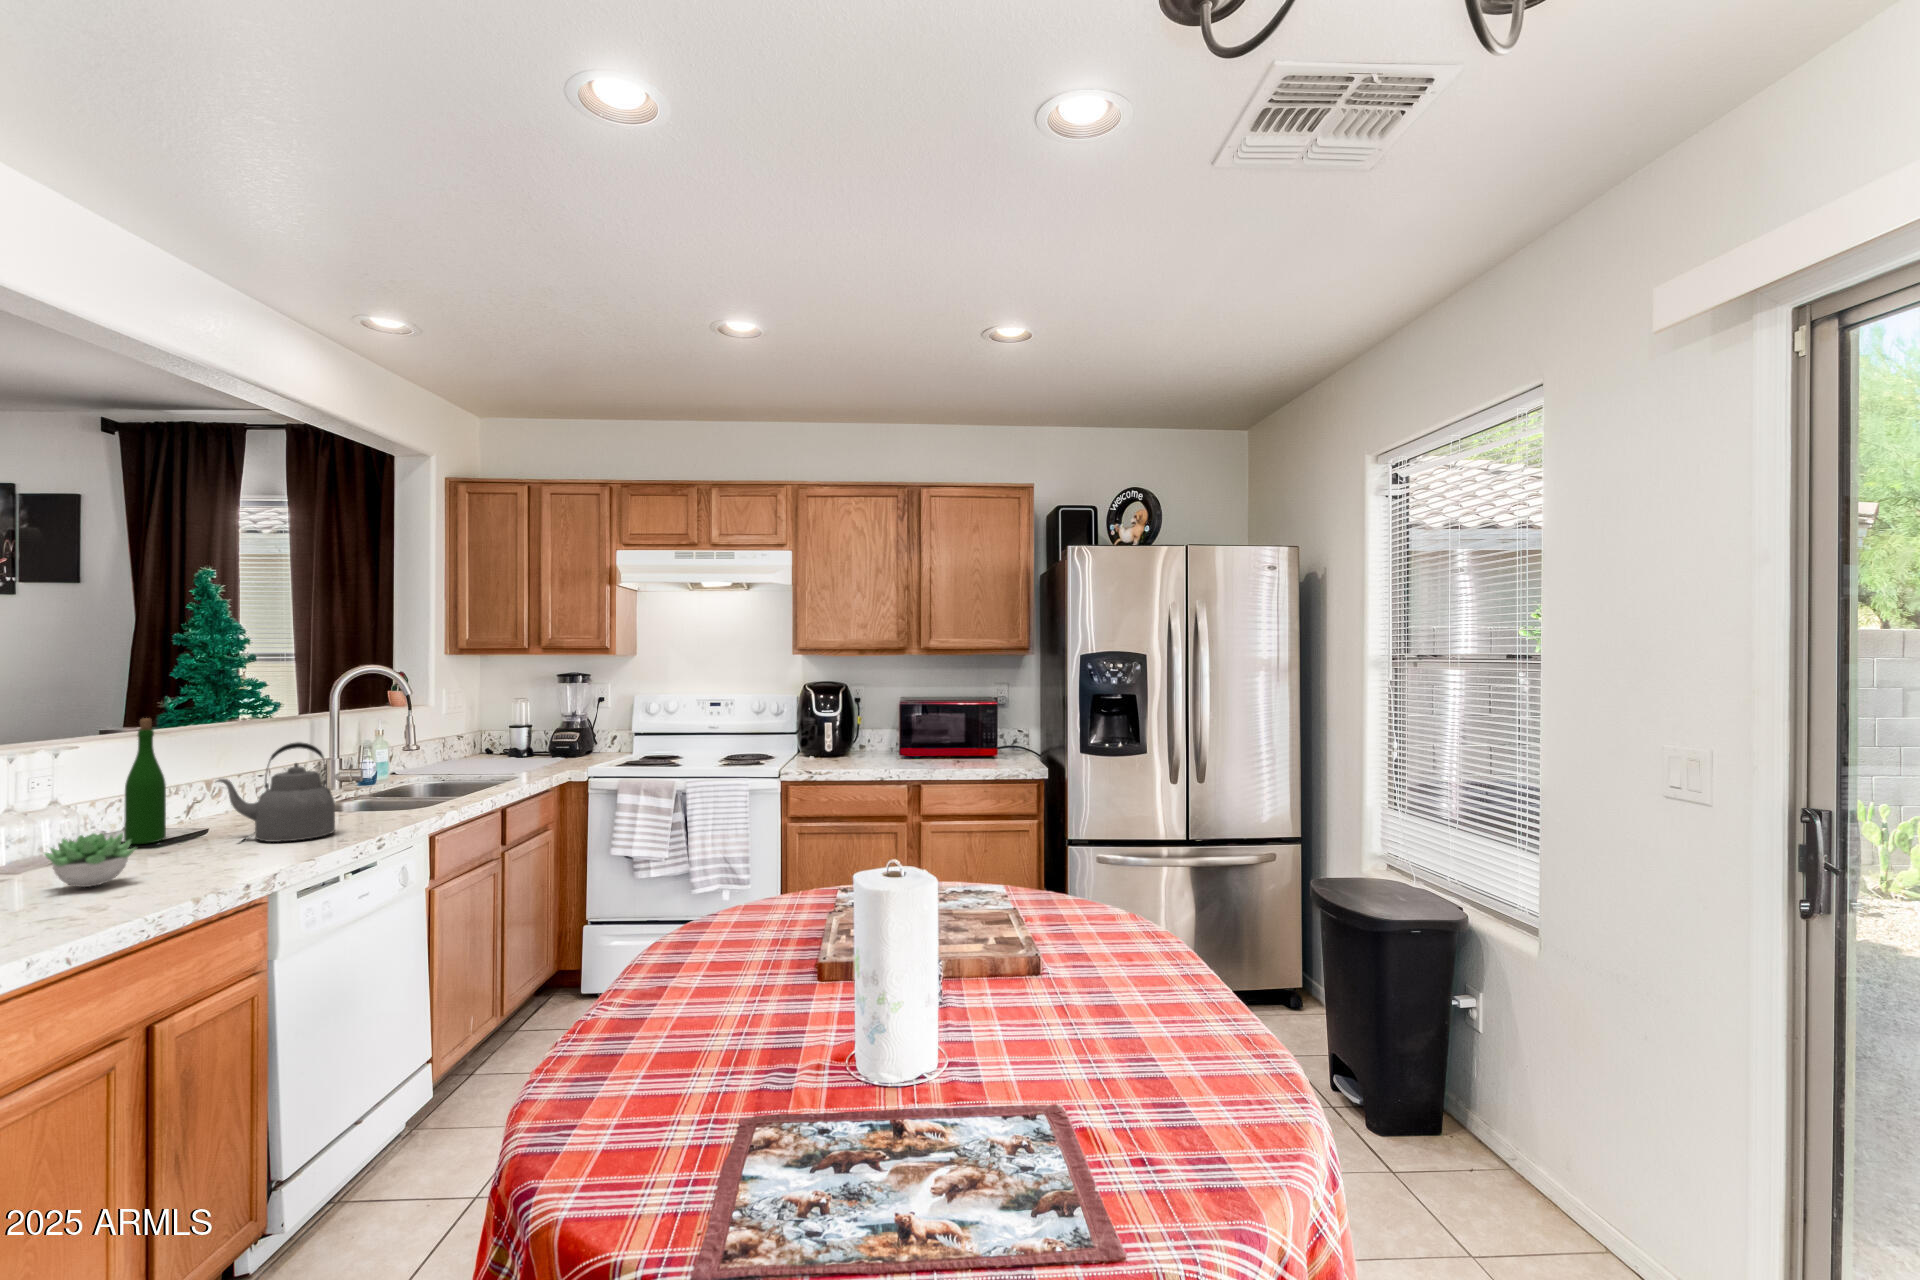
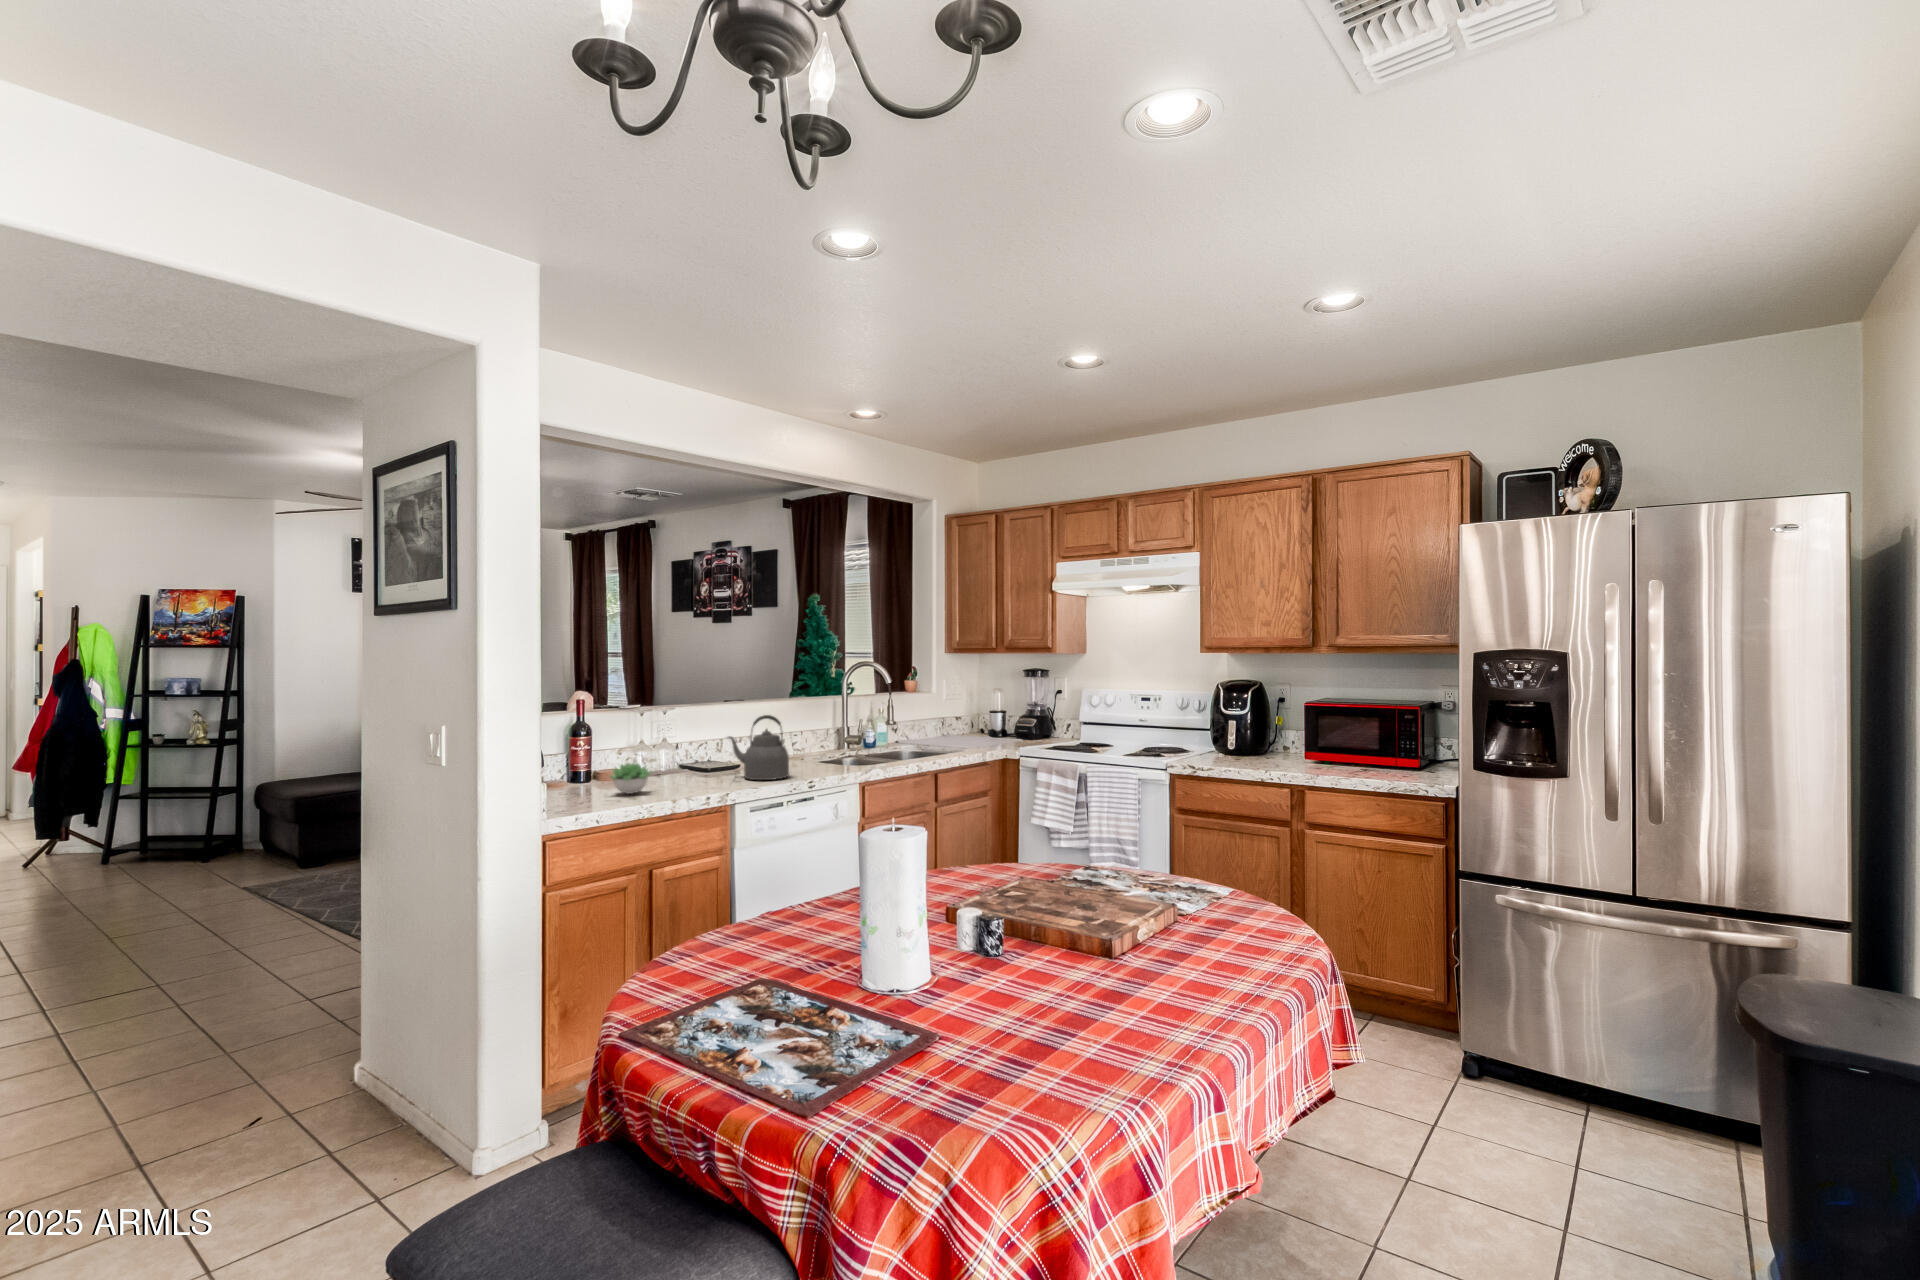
wine bottle: present [124,718,166,844] -> none [688,696,708,773]

